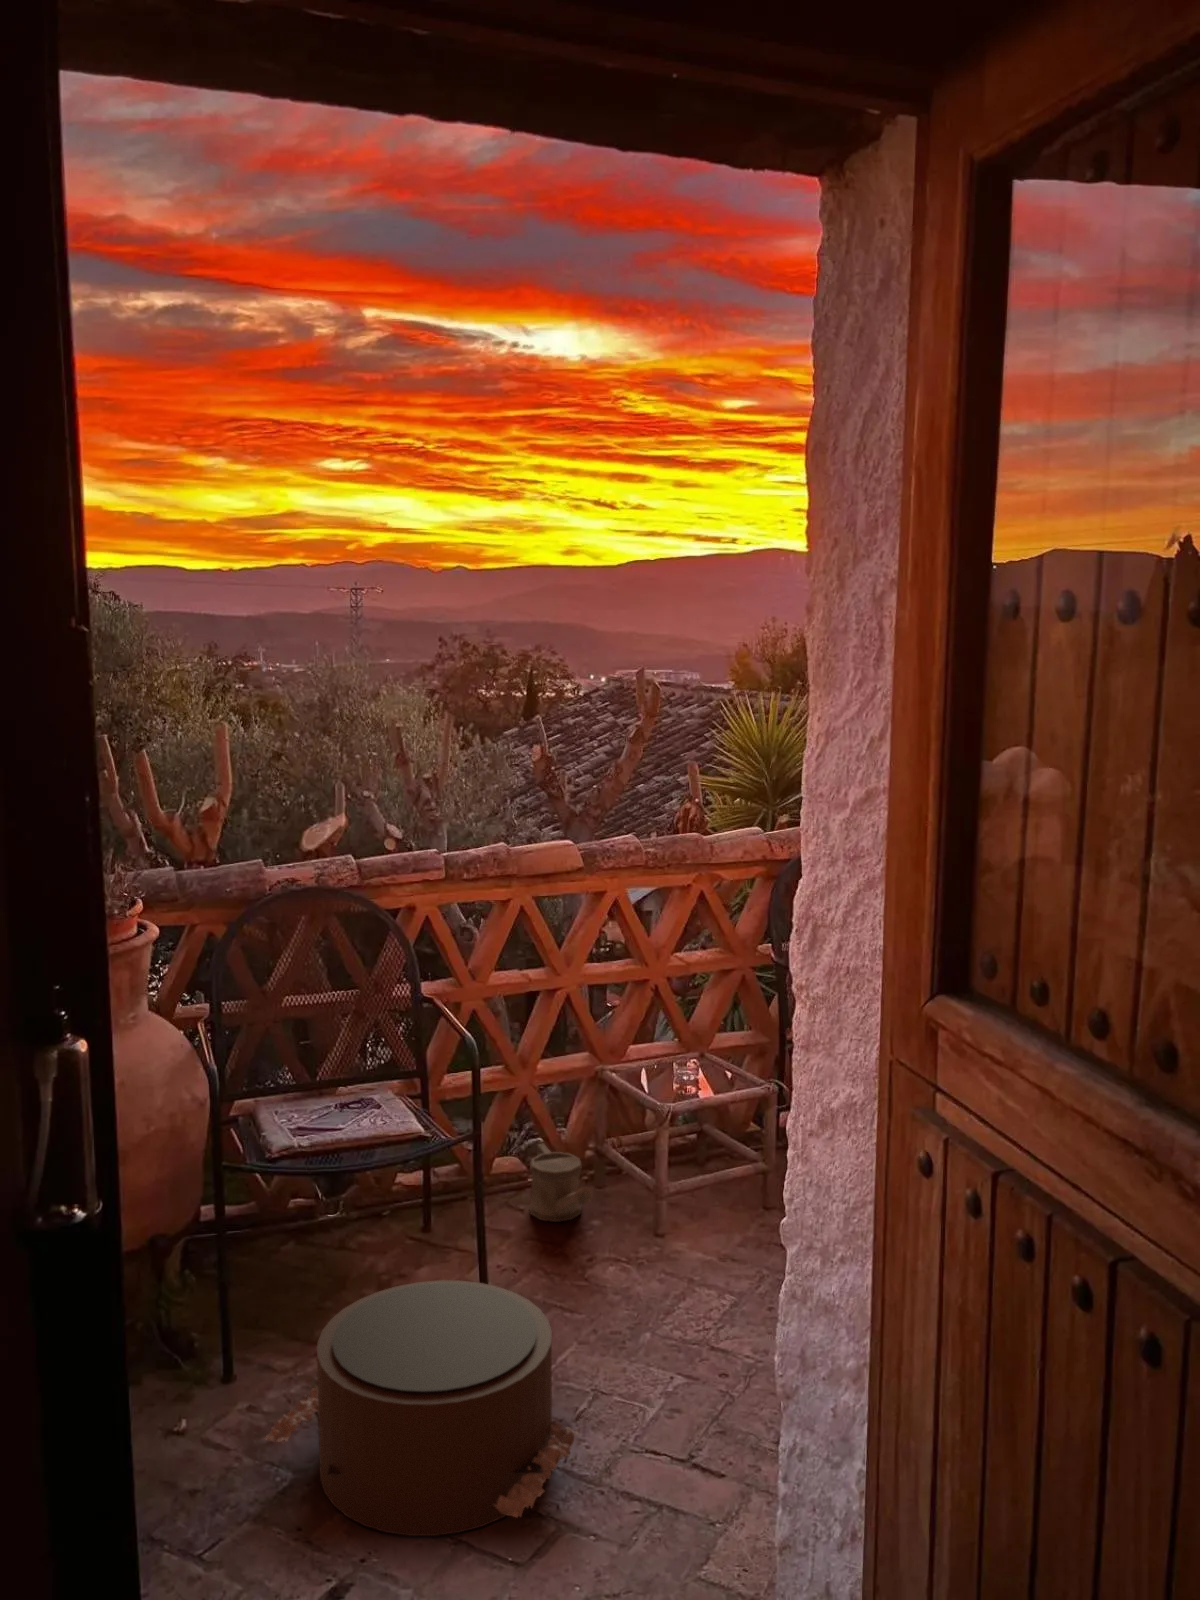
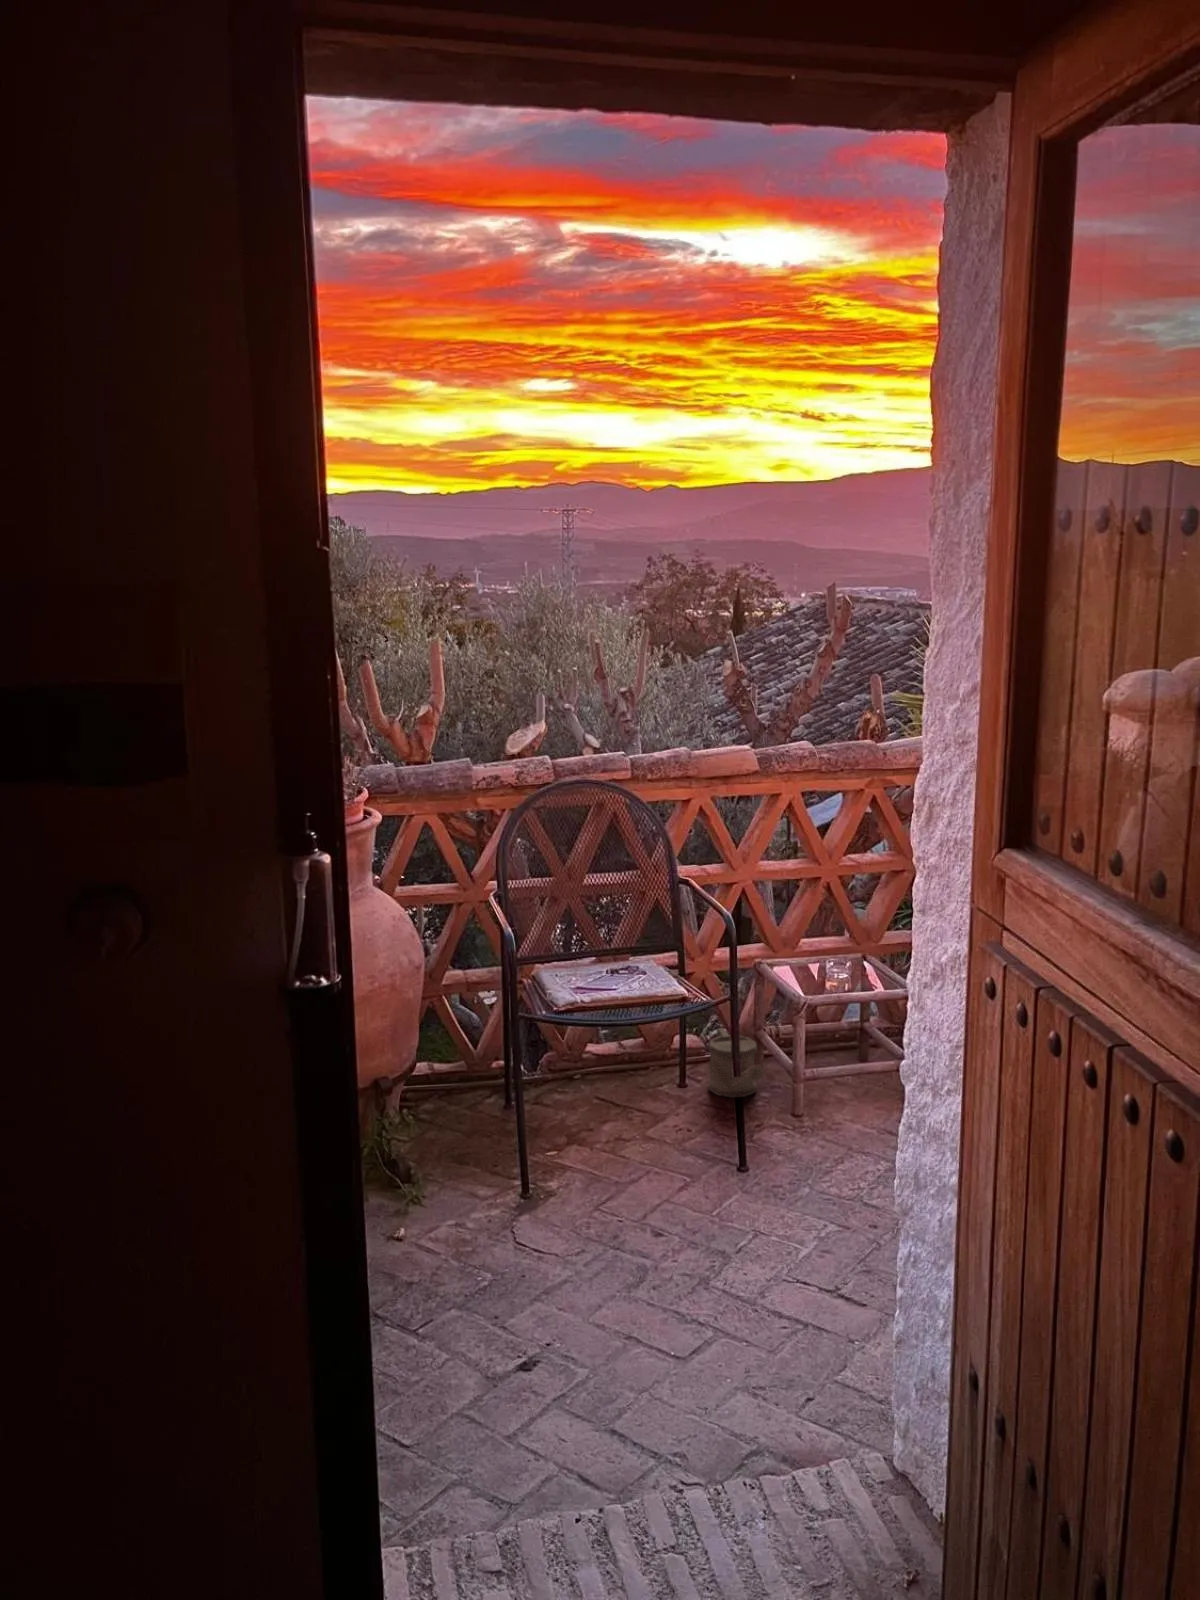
pouf: present [265,1280,580,1536] -> none [466,1128,737,1330]

